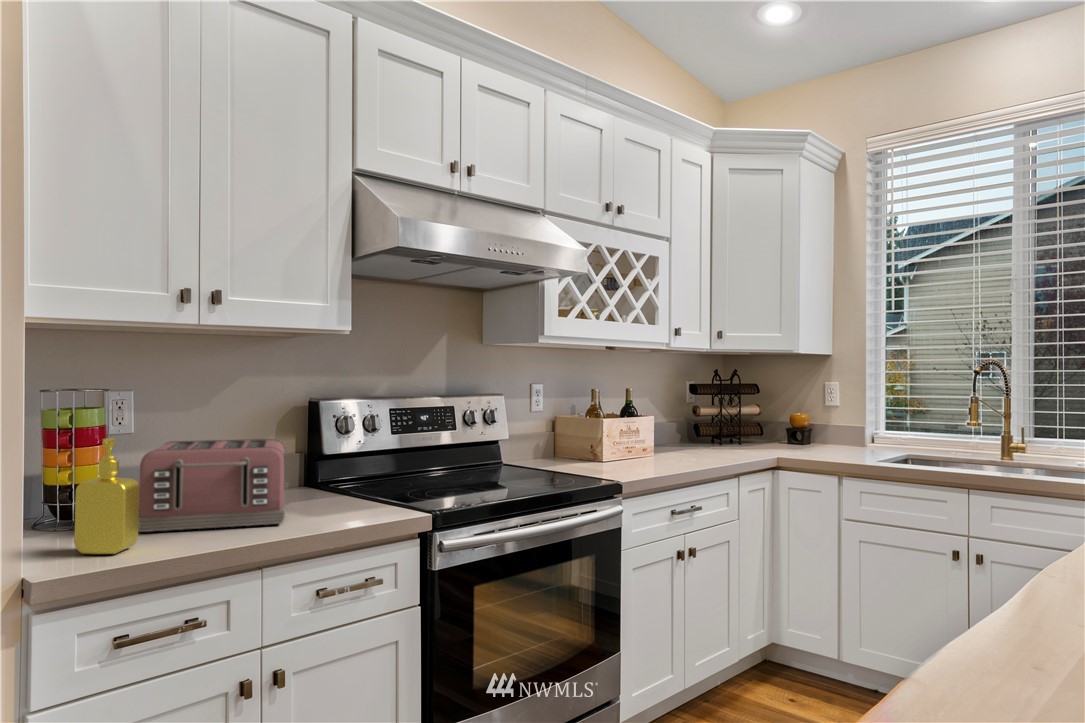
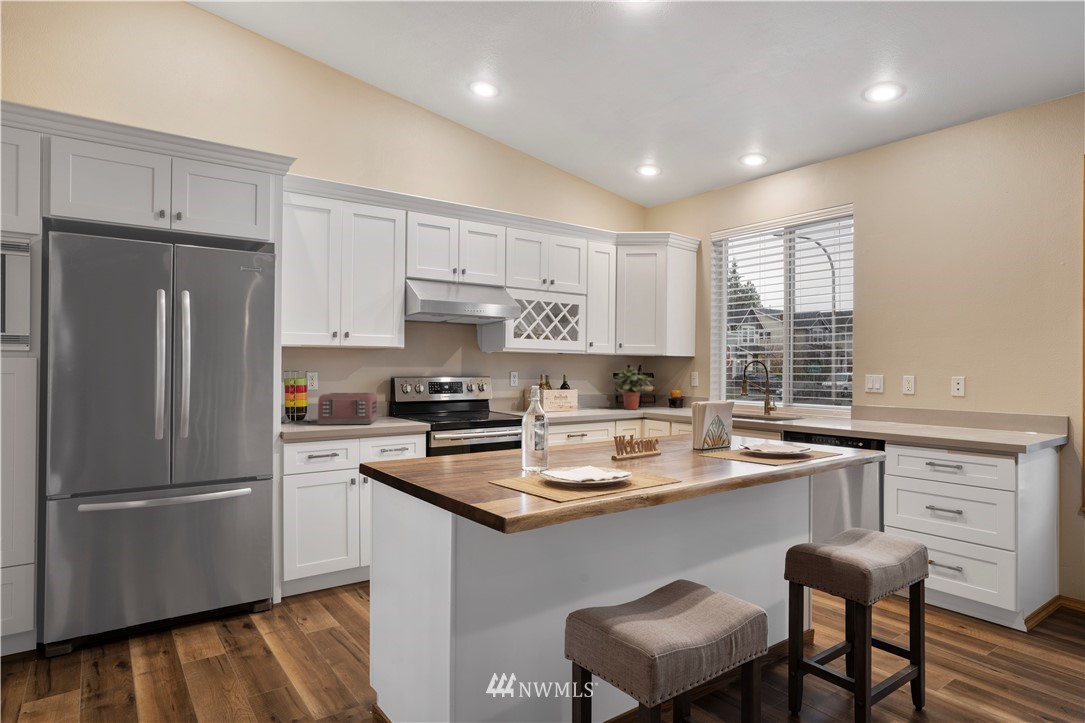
potted plant: none [705,373,780,451] -> present [612,367,653,409]
soap dispenser: present [74,438,139,554] -> none [296,388,317,428]

